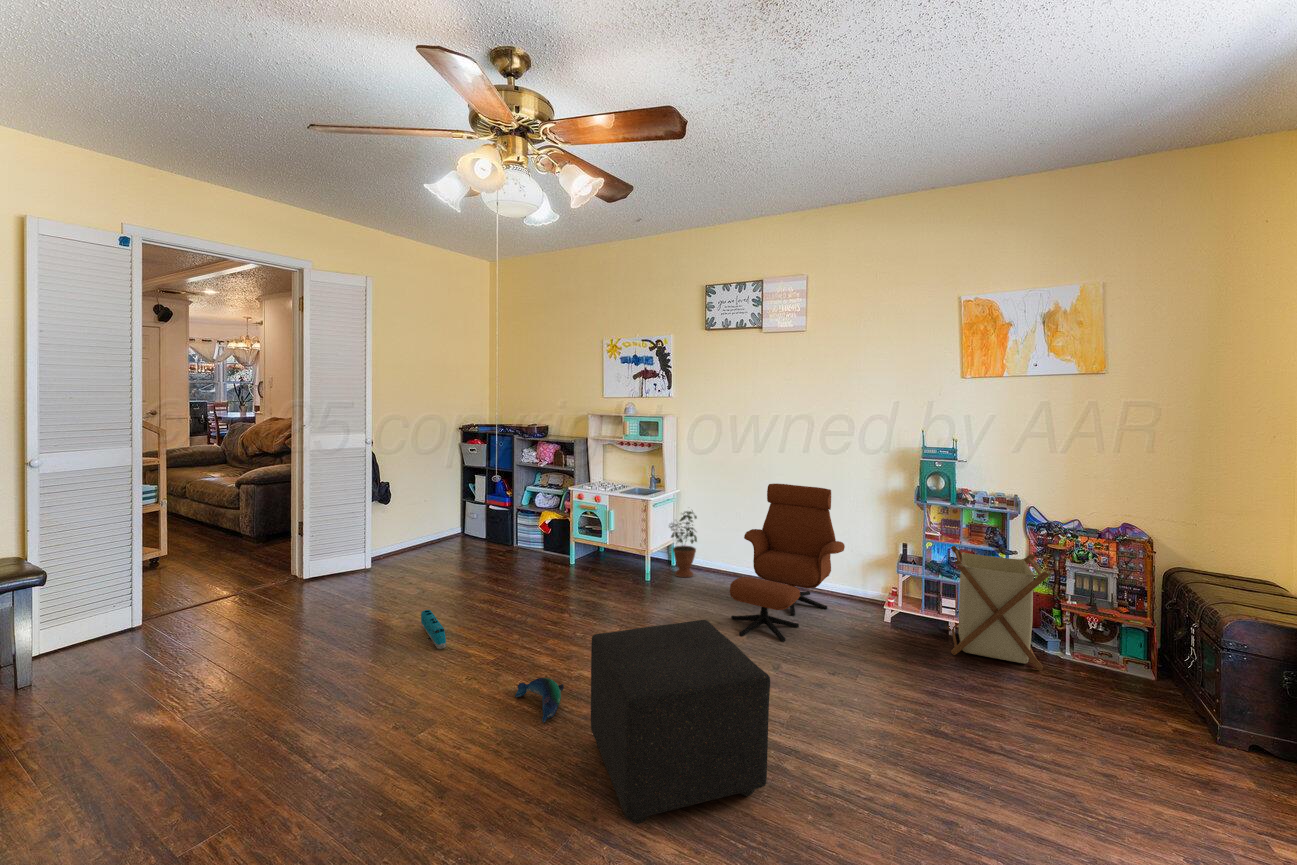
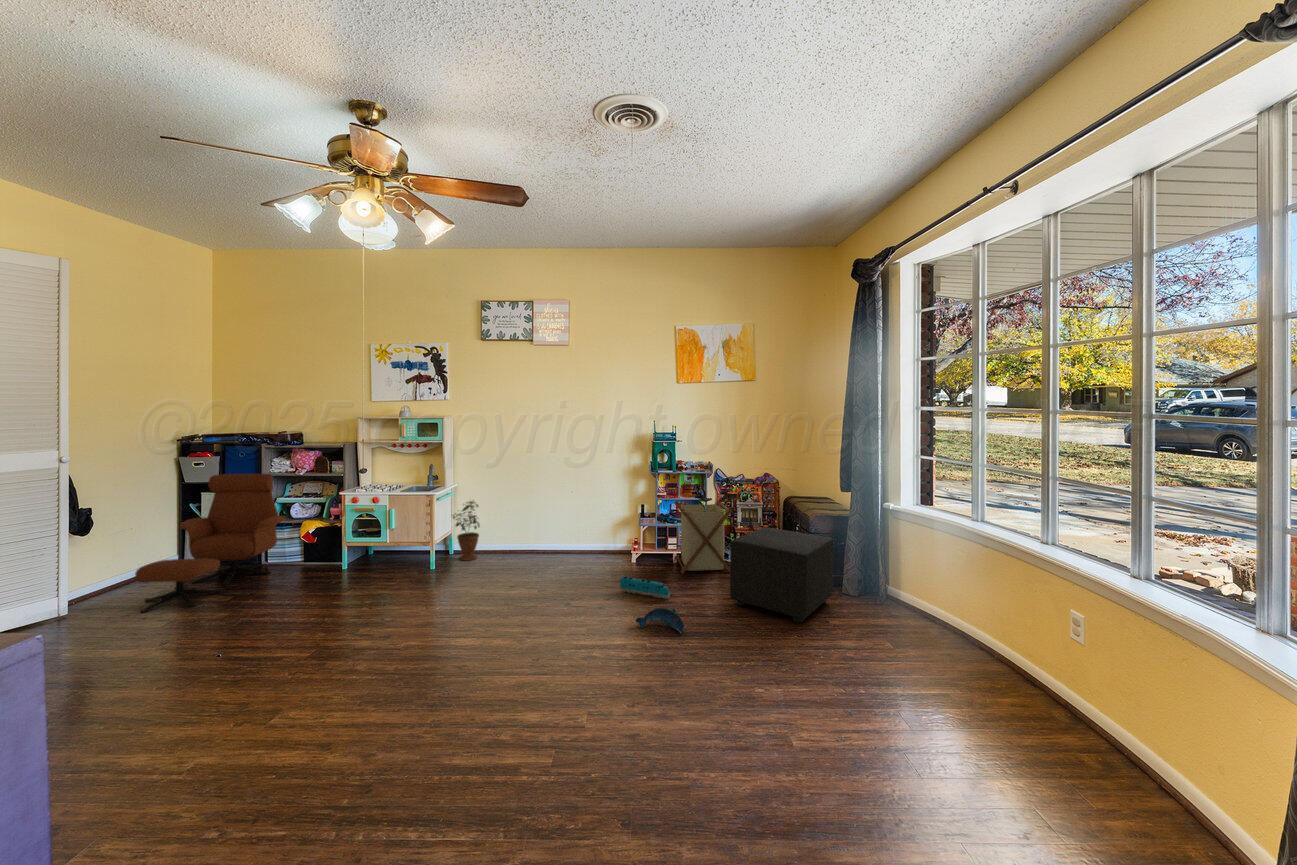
lounge chair: present [730,484,845,641] -> present [135,474,285,613]
toy train: present [421,610,446,649] -> present [620,577,670,599]
ottoman: present [591,620,770,824] -> present [730,527,834,623]
plush toy: present [515,678,564,723] -> present [636,608,684,634]

